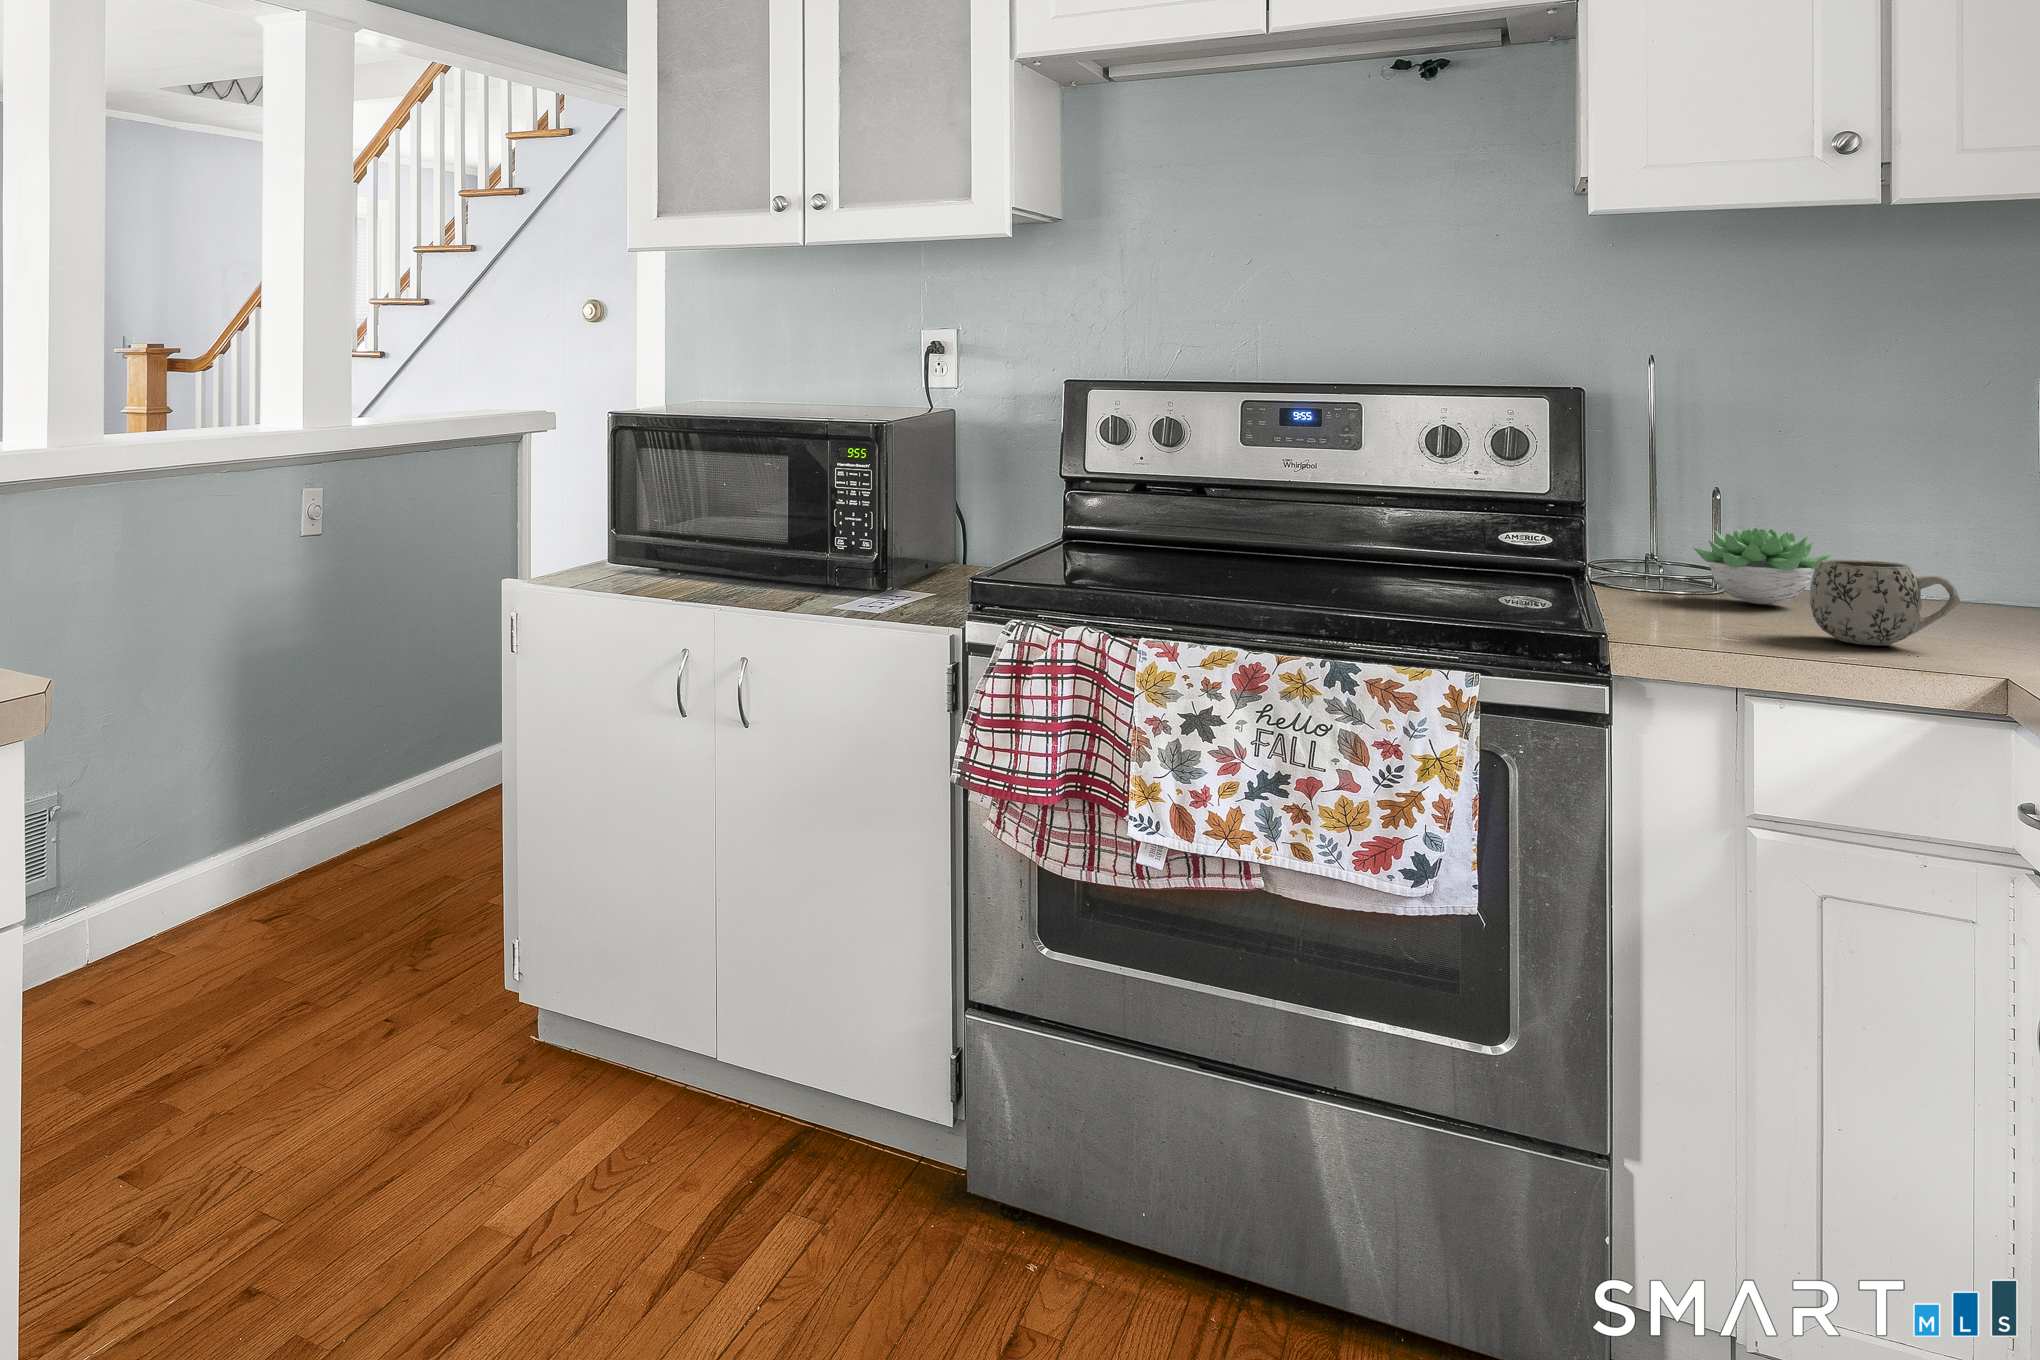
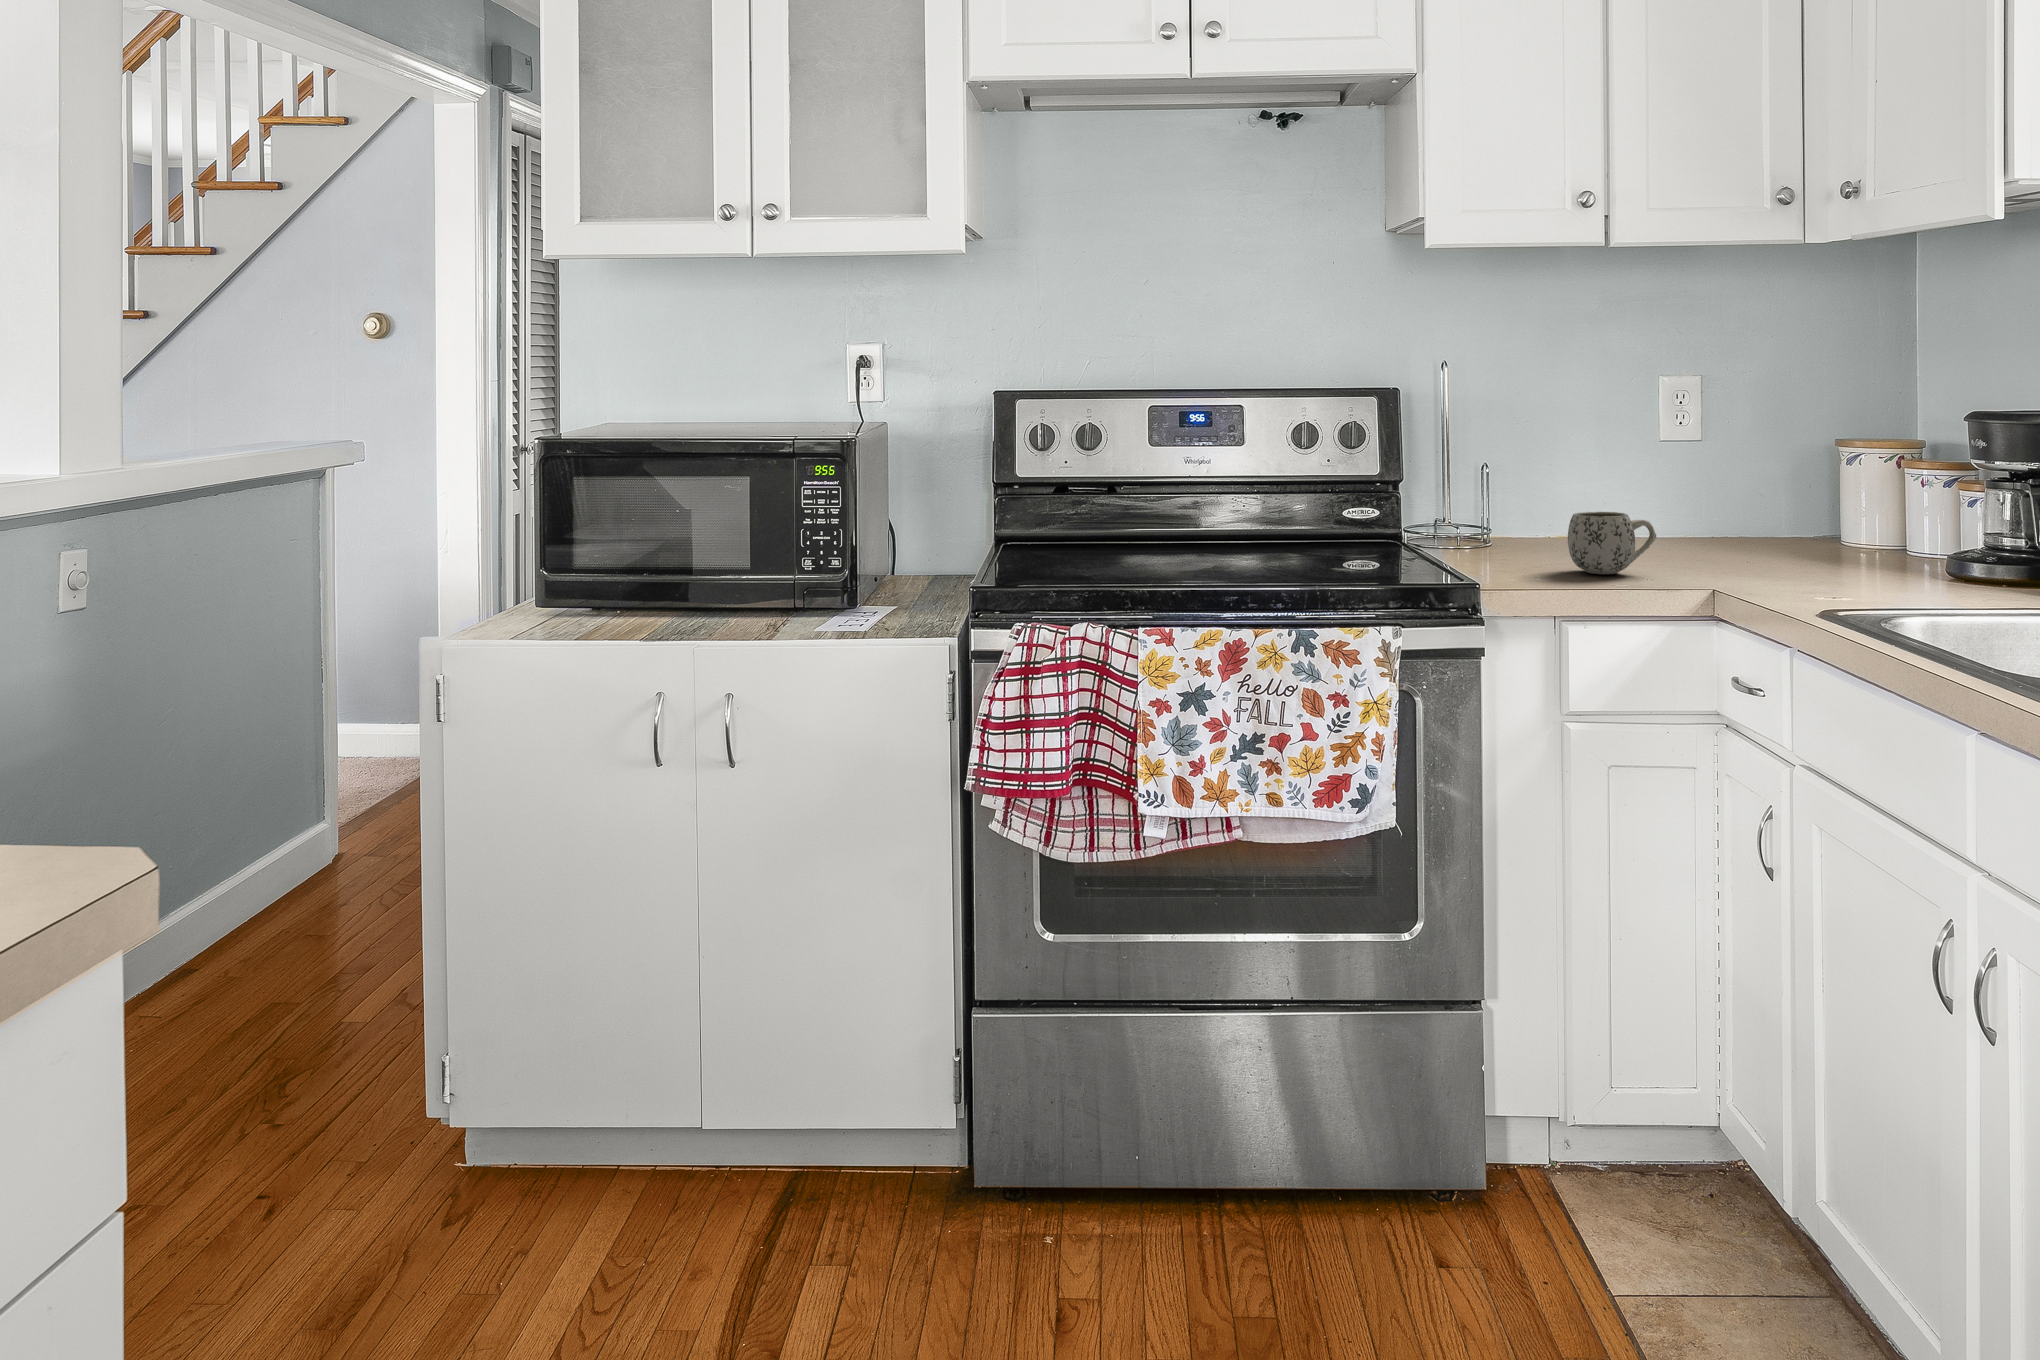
succulent plant: present [1693,528,1830,604] -> none [1461,492,1546,549]

